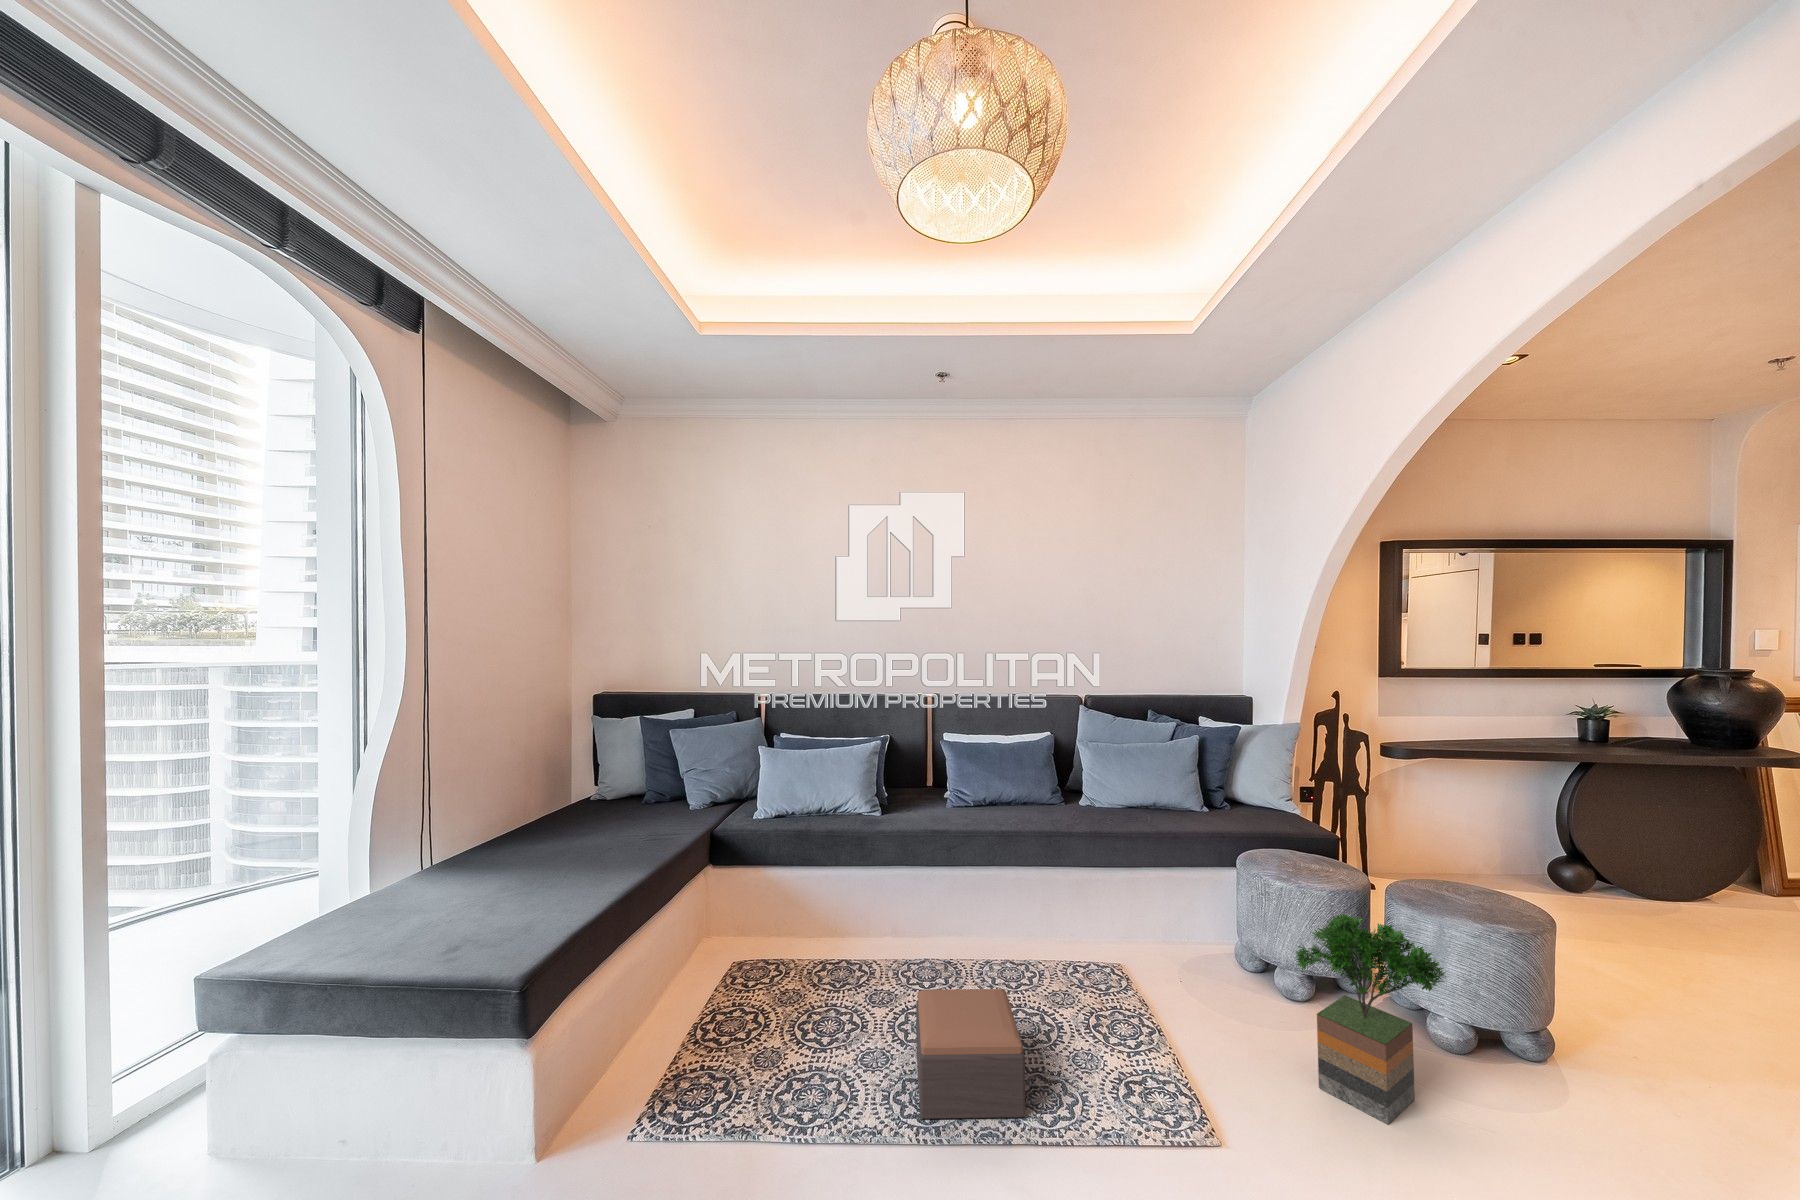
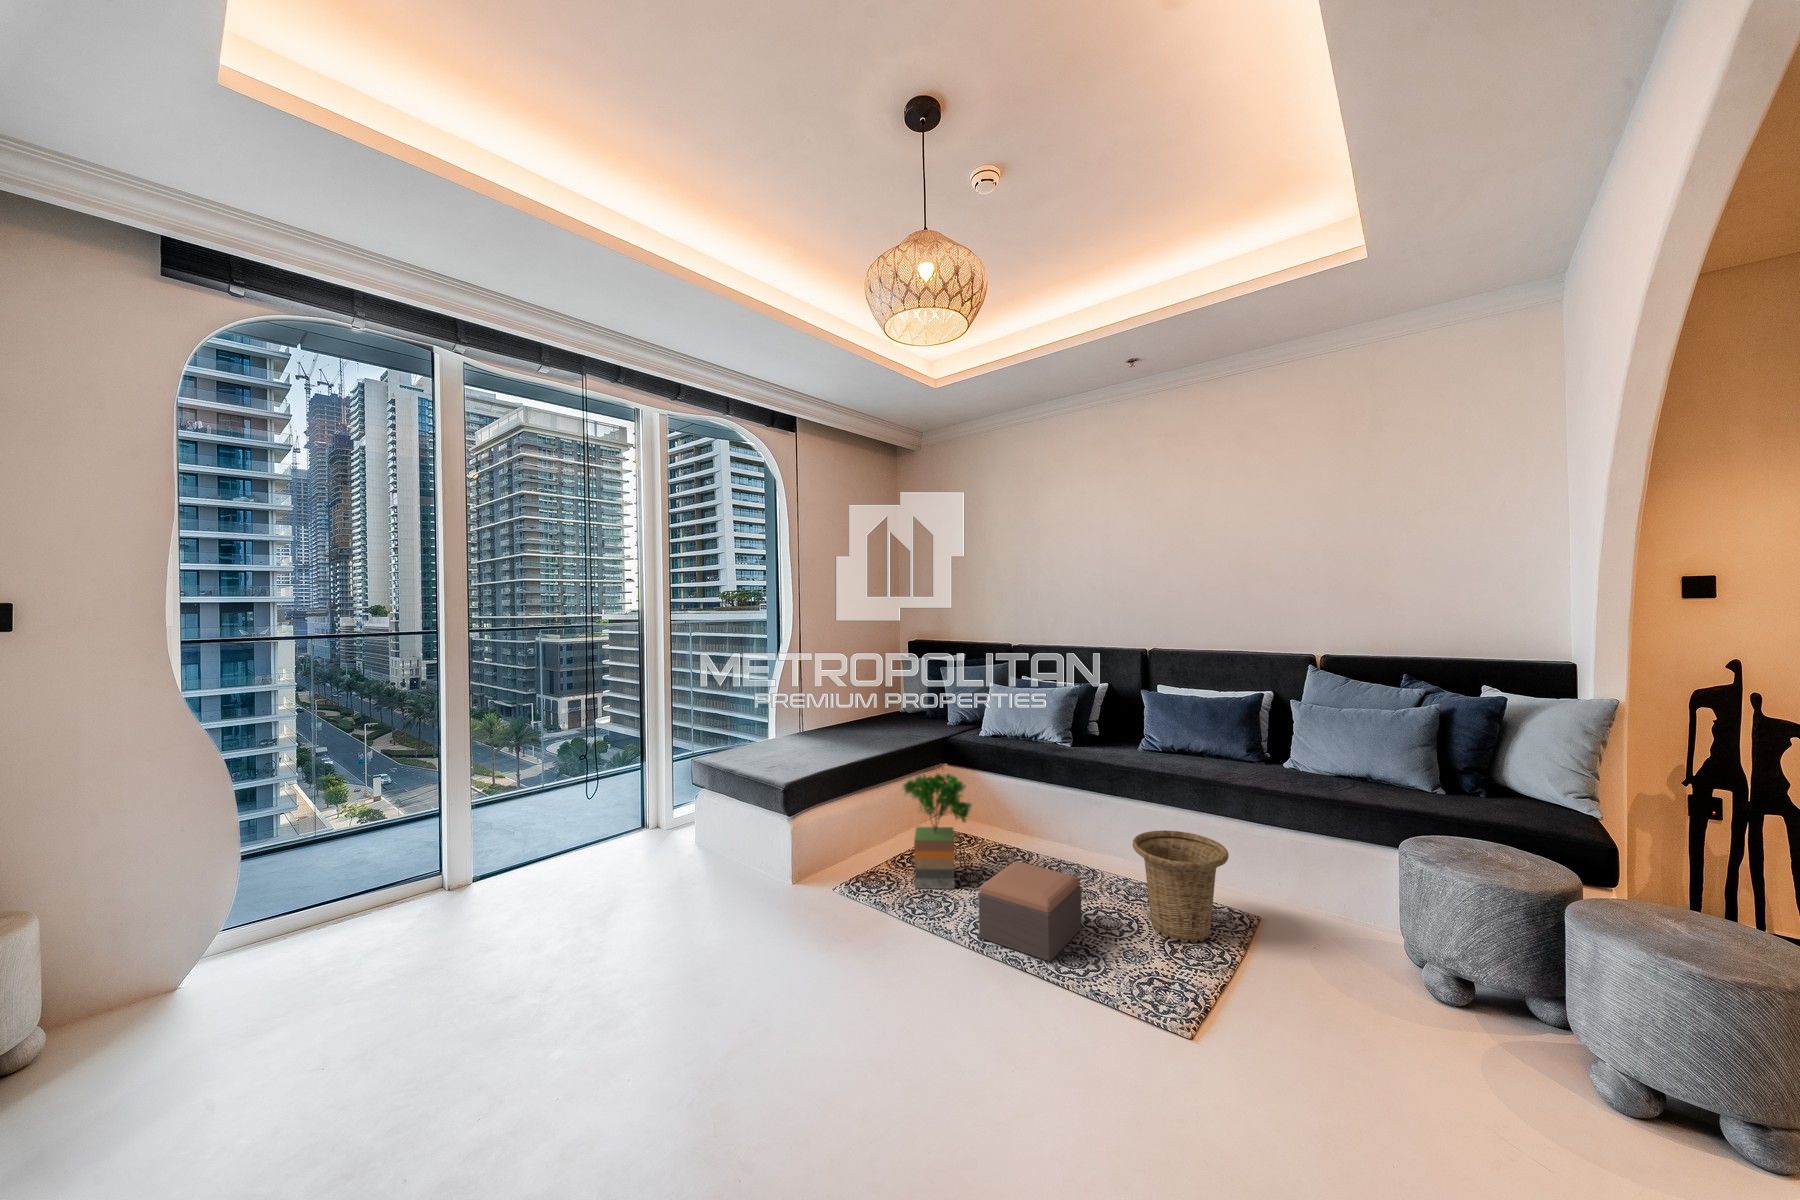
basket: none [1033,899,1133,1028] -> present [1133,831,1229,943]
potted tree: present [1296,914,1447,1124] -> present [902,774,971,889]

